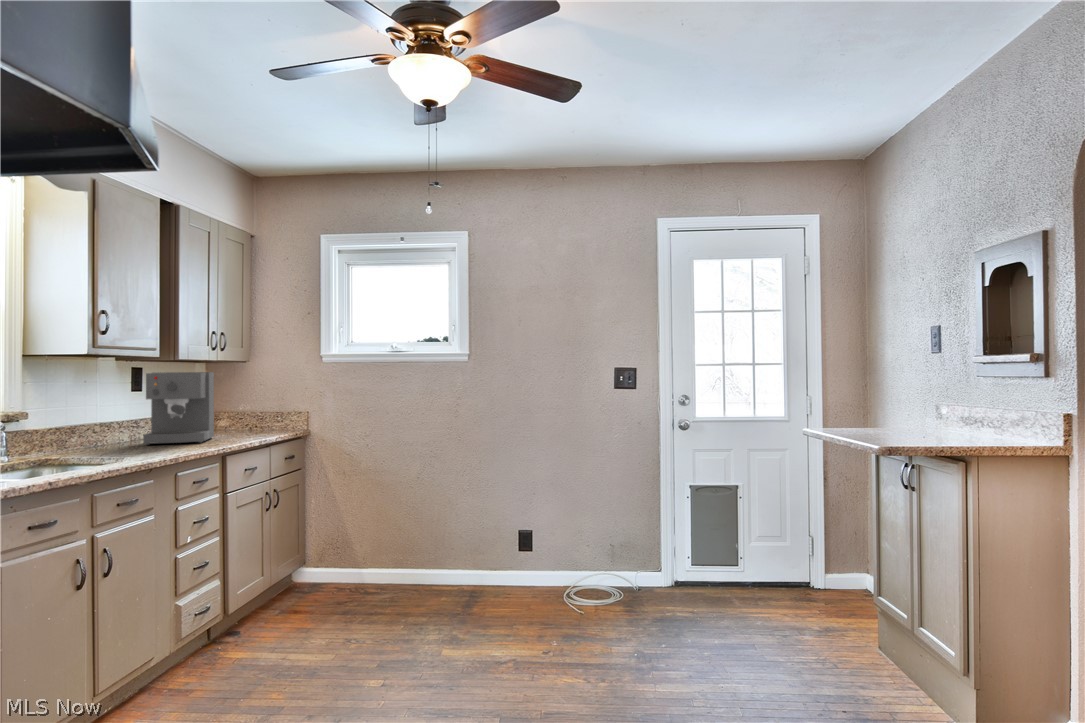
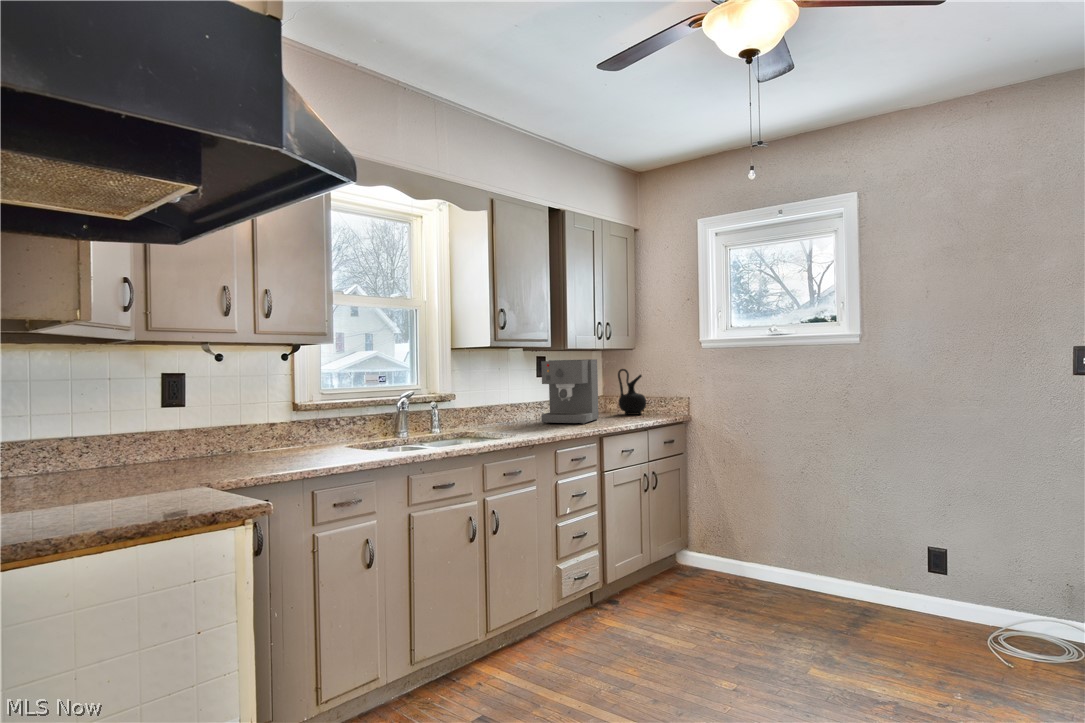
ceramic jug: none [231,383,263,432] -> present [618,369,646,415]

